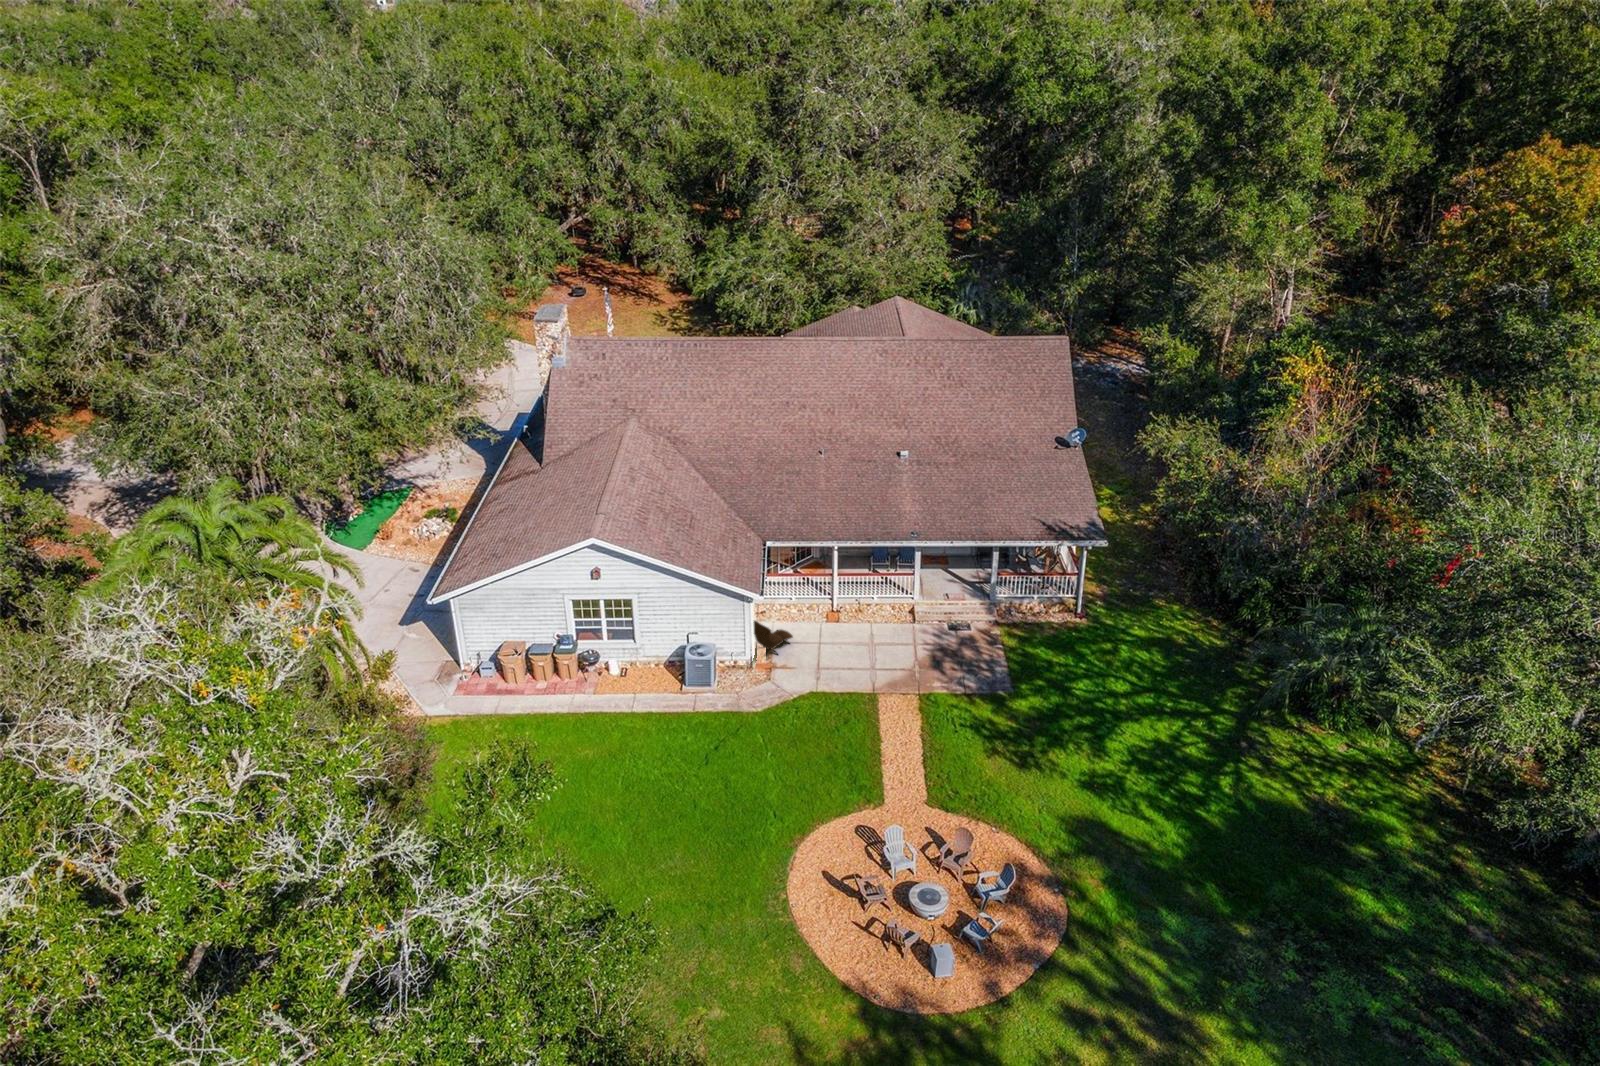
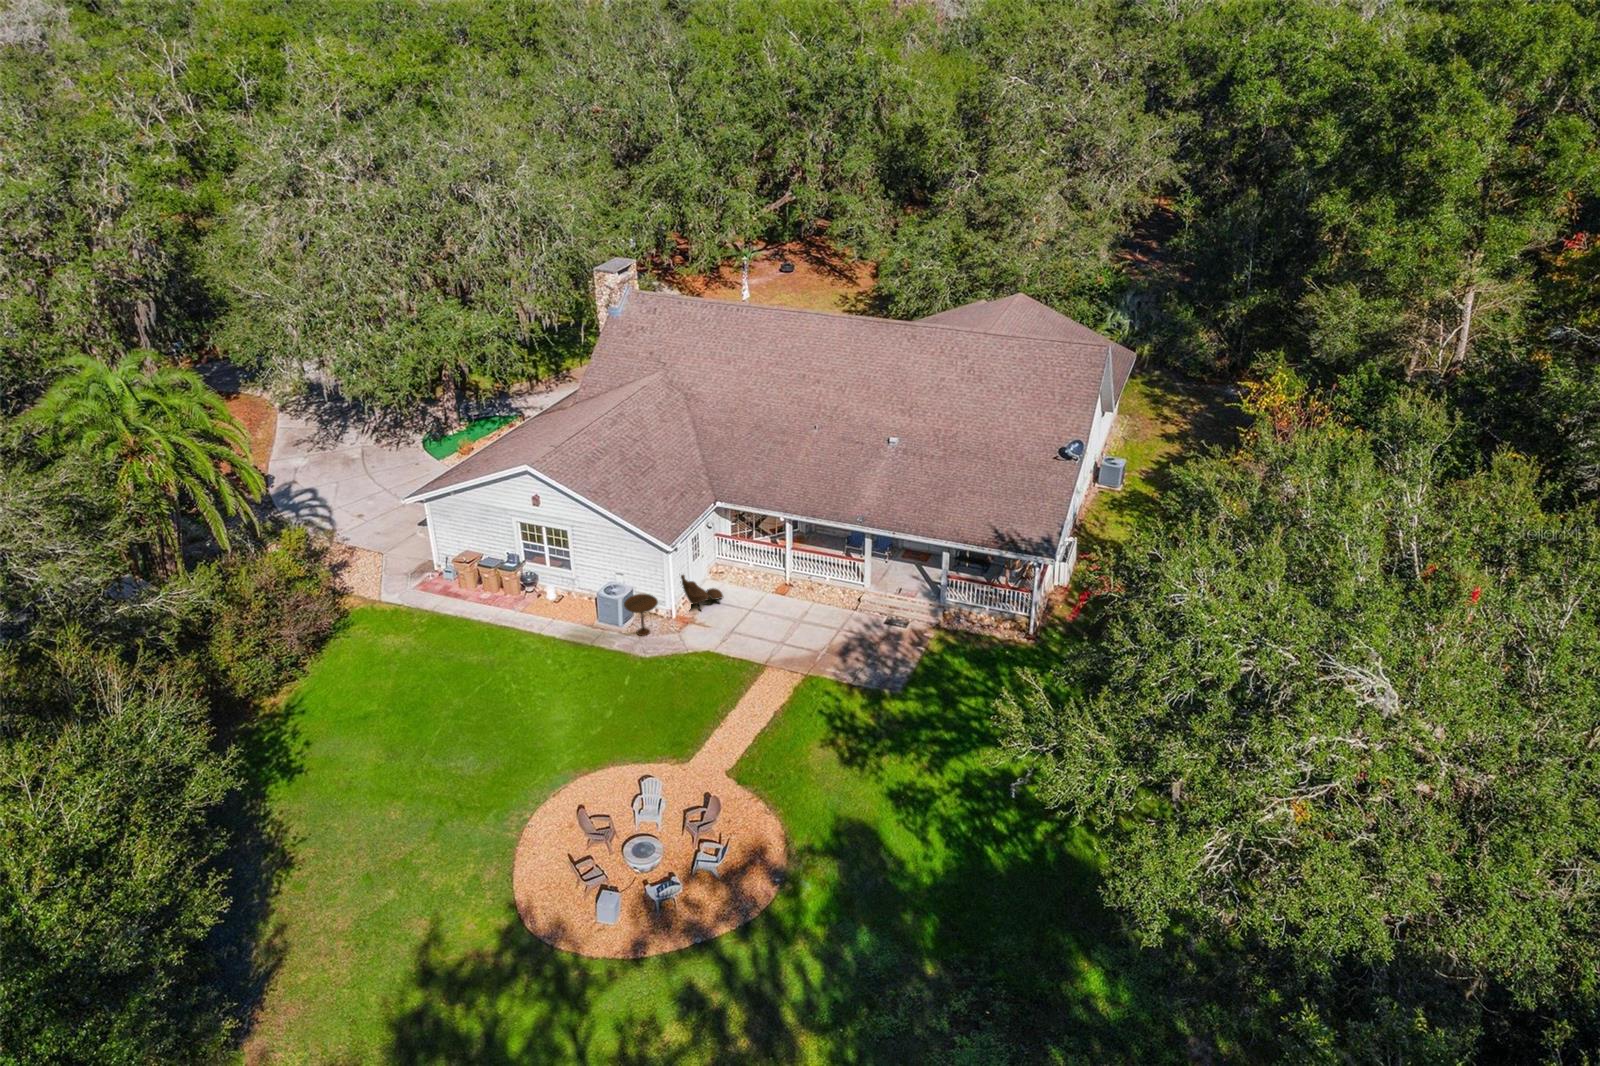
pedestal table: none [722,648,757,693] -> present [624,594,658,636]

